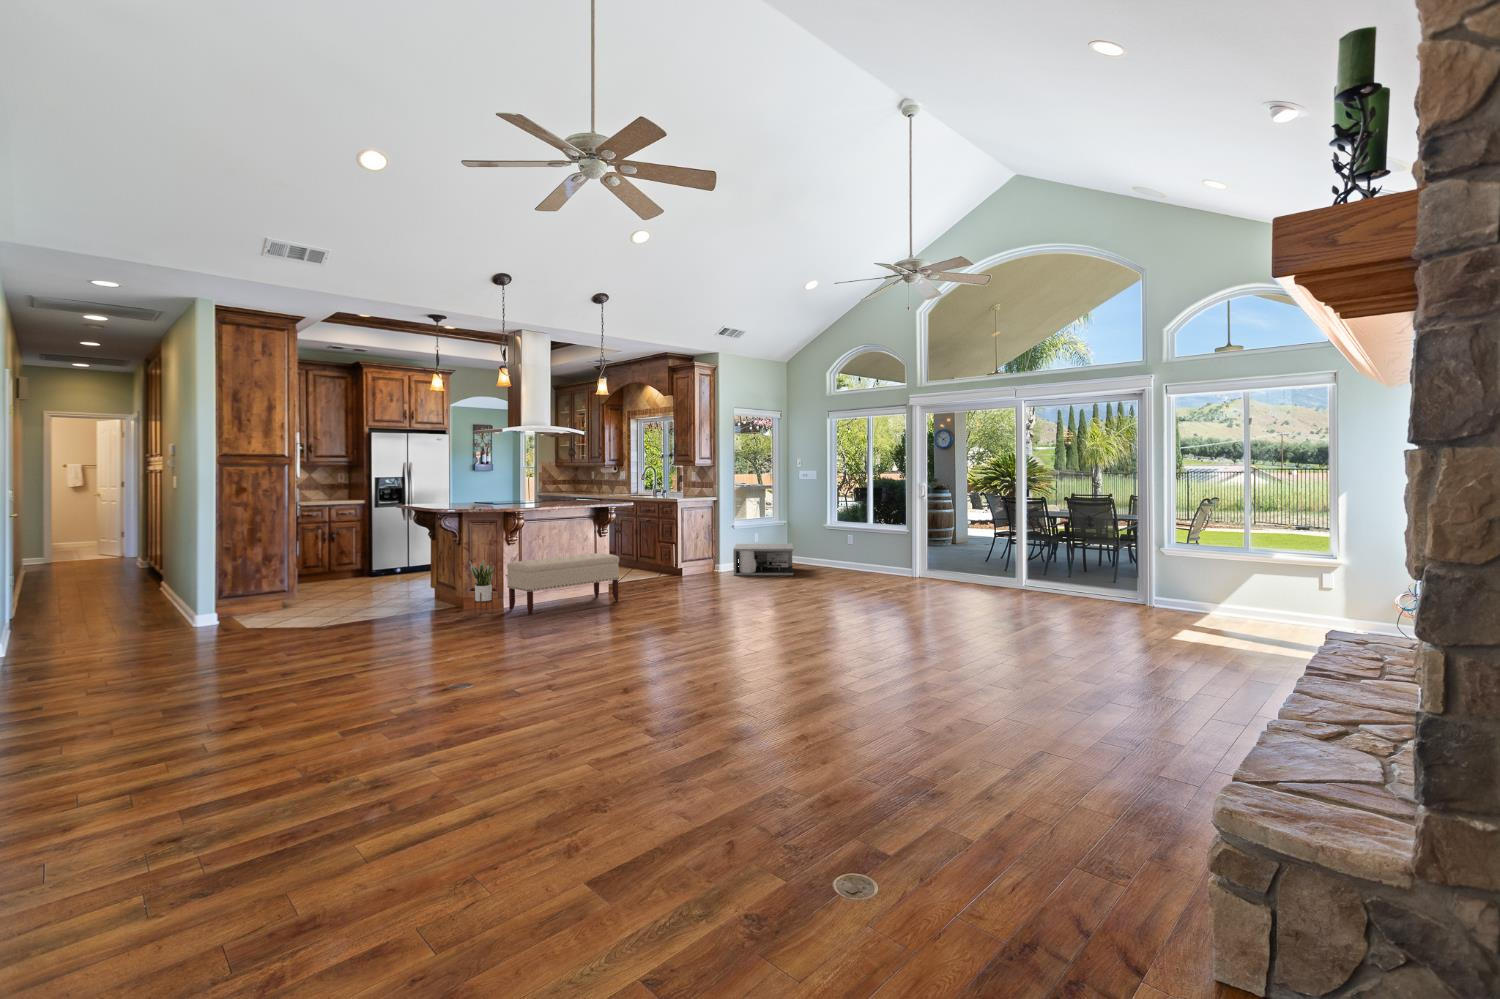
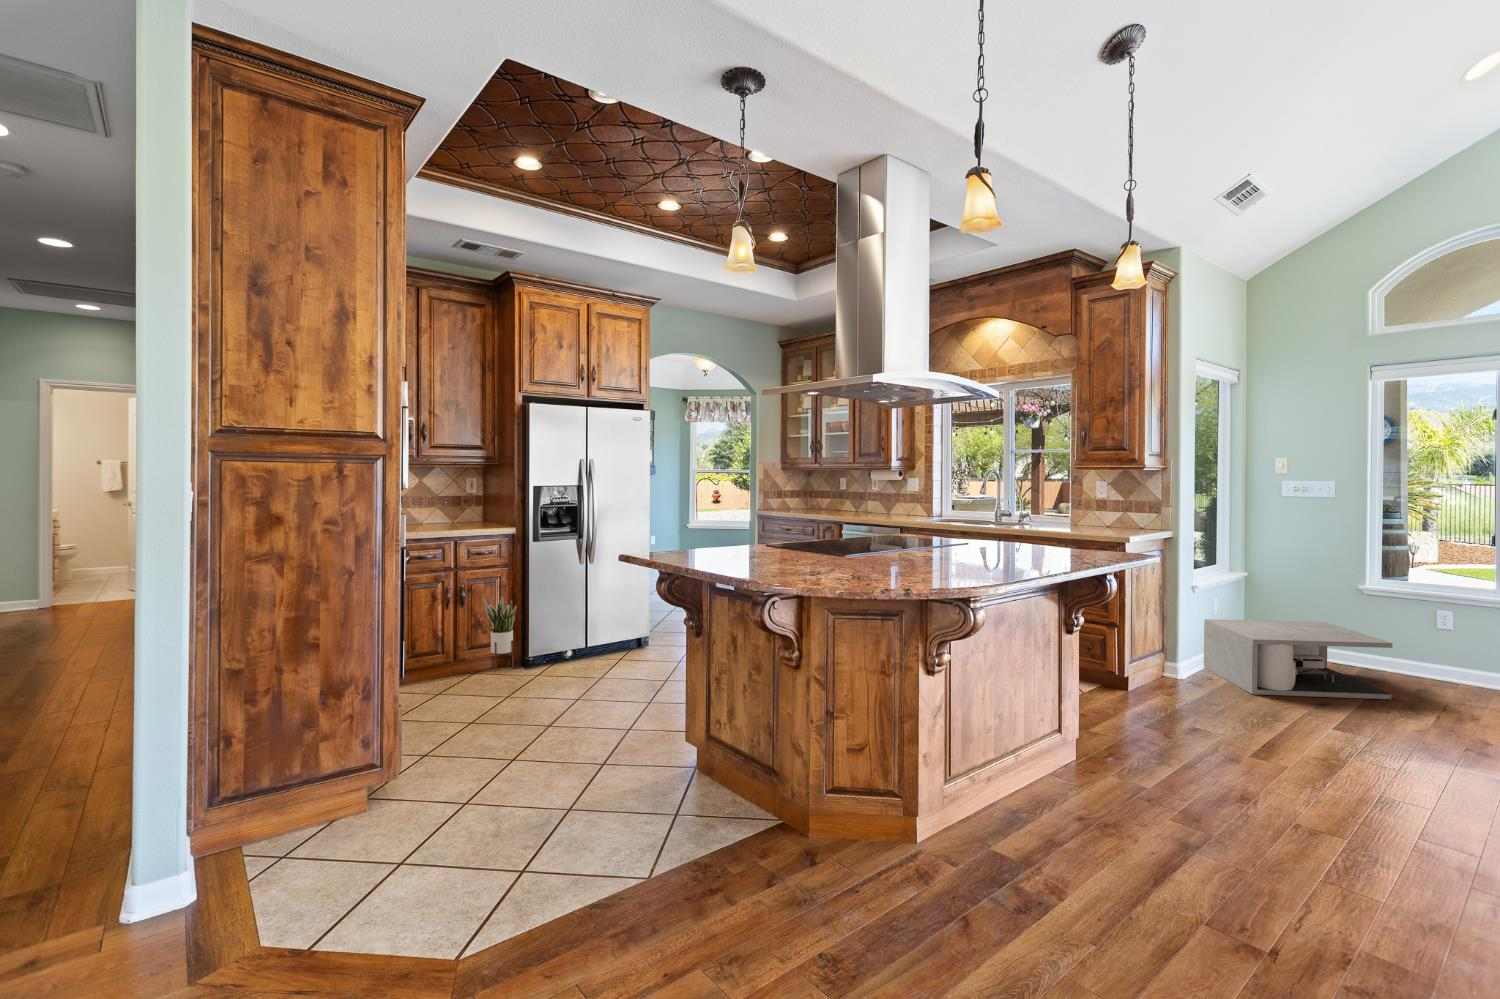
bench: present [507,553,619,615] -> none [947,680,1186,905]
potted plant: present [469,560,494,614] -> present [483,597,517,671]

